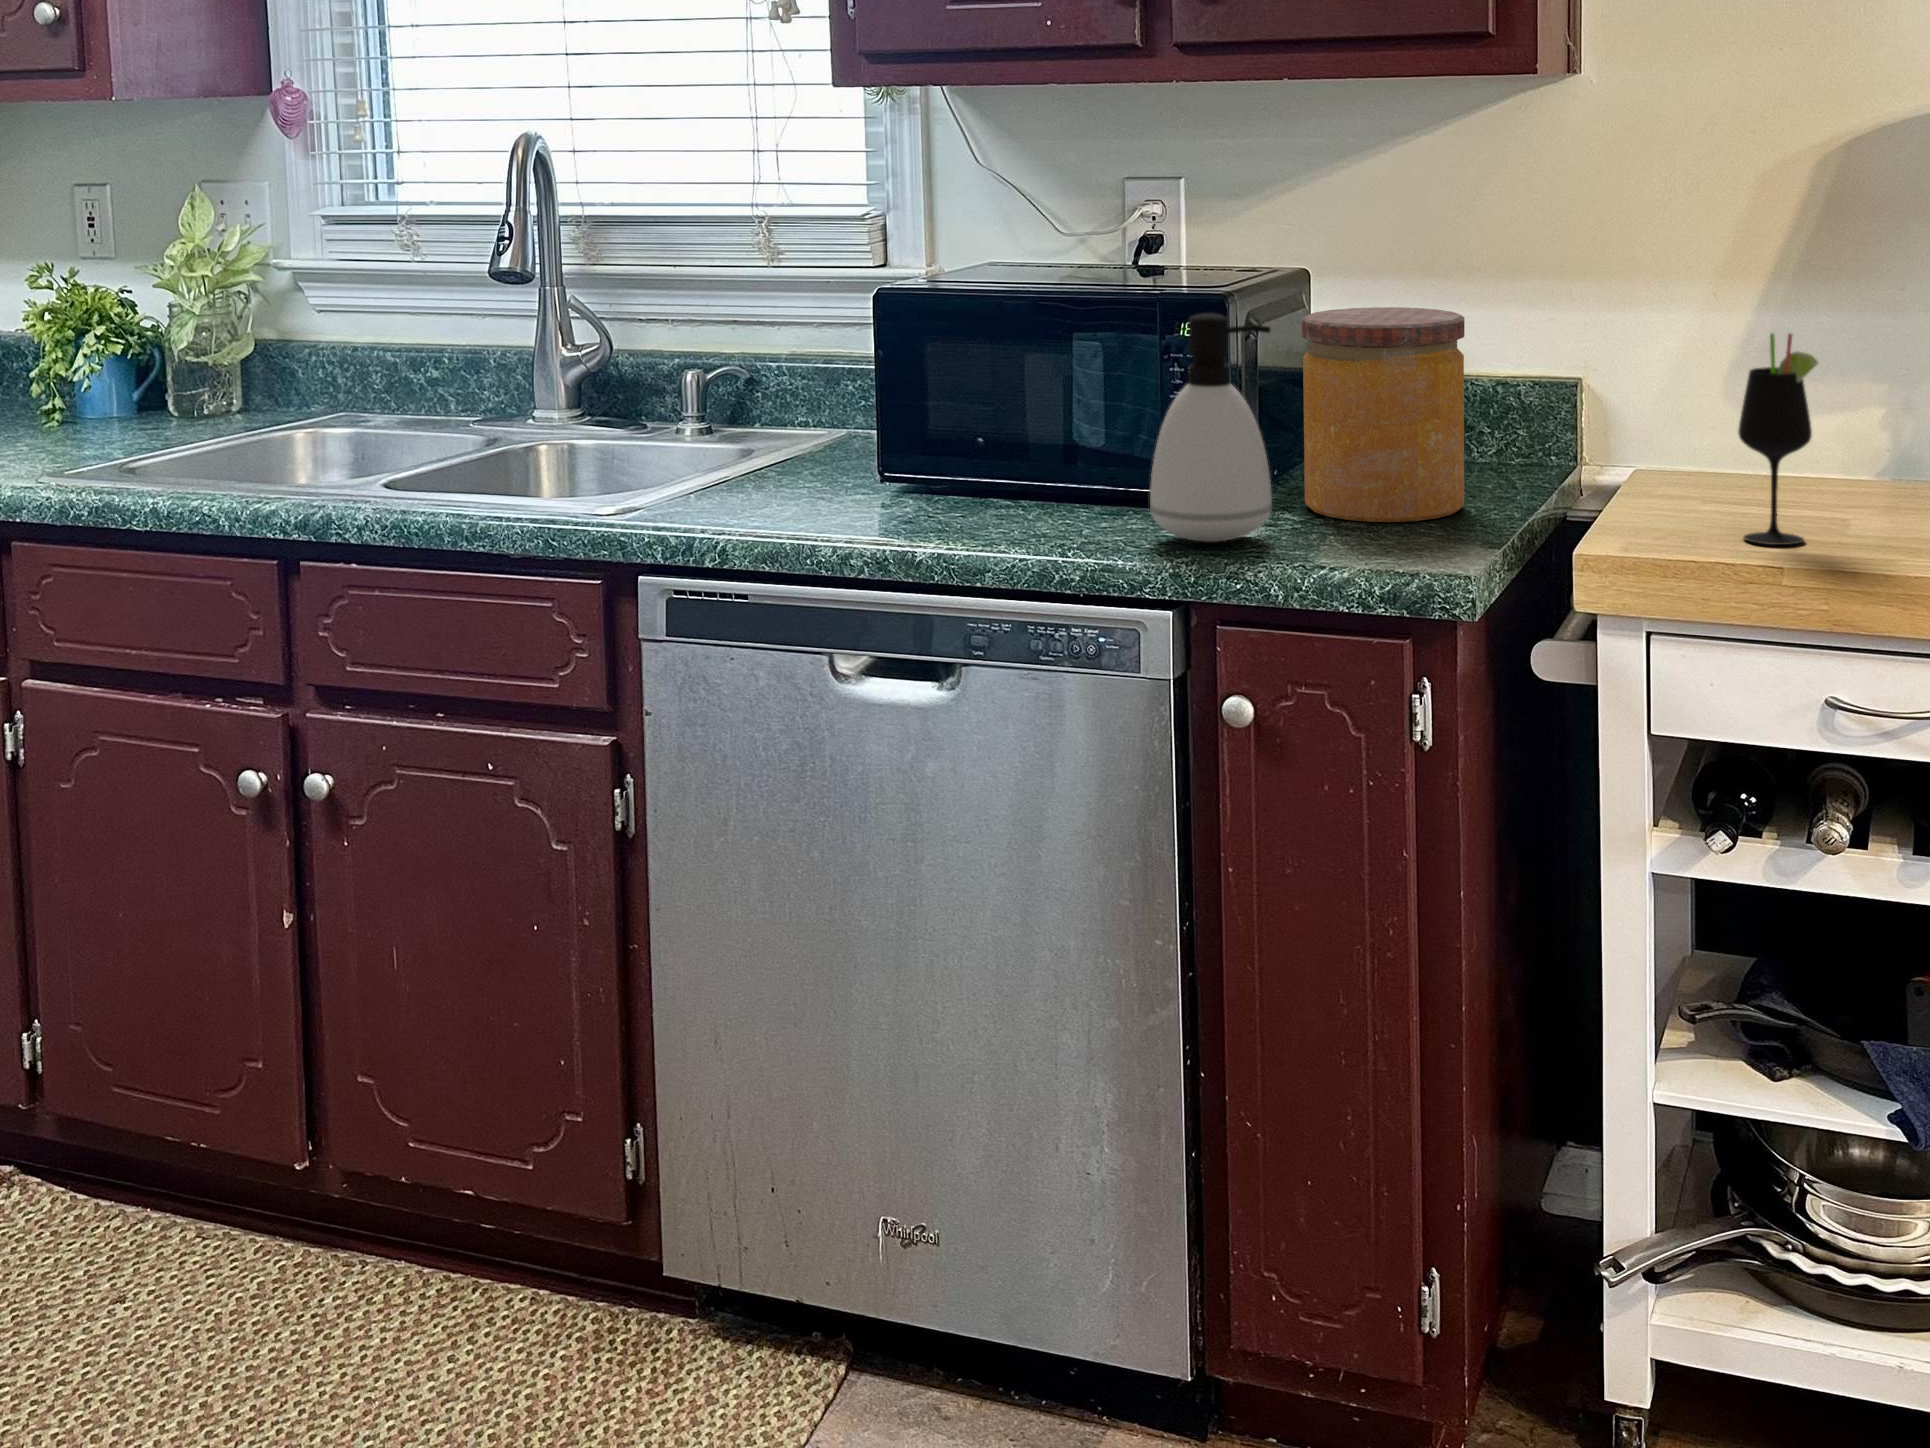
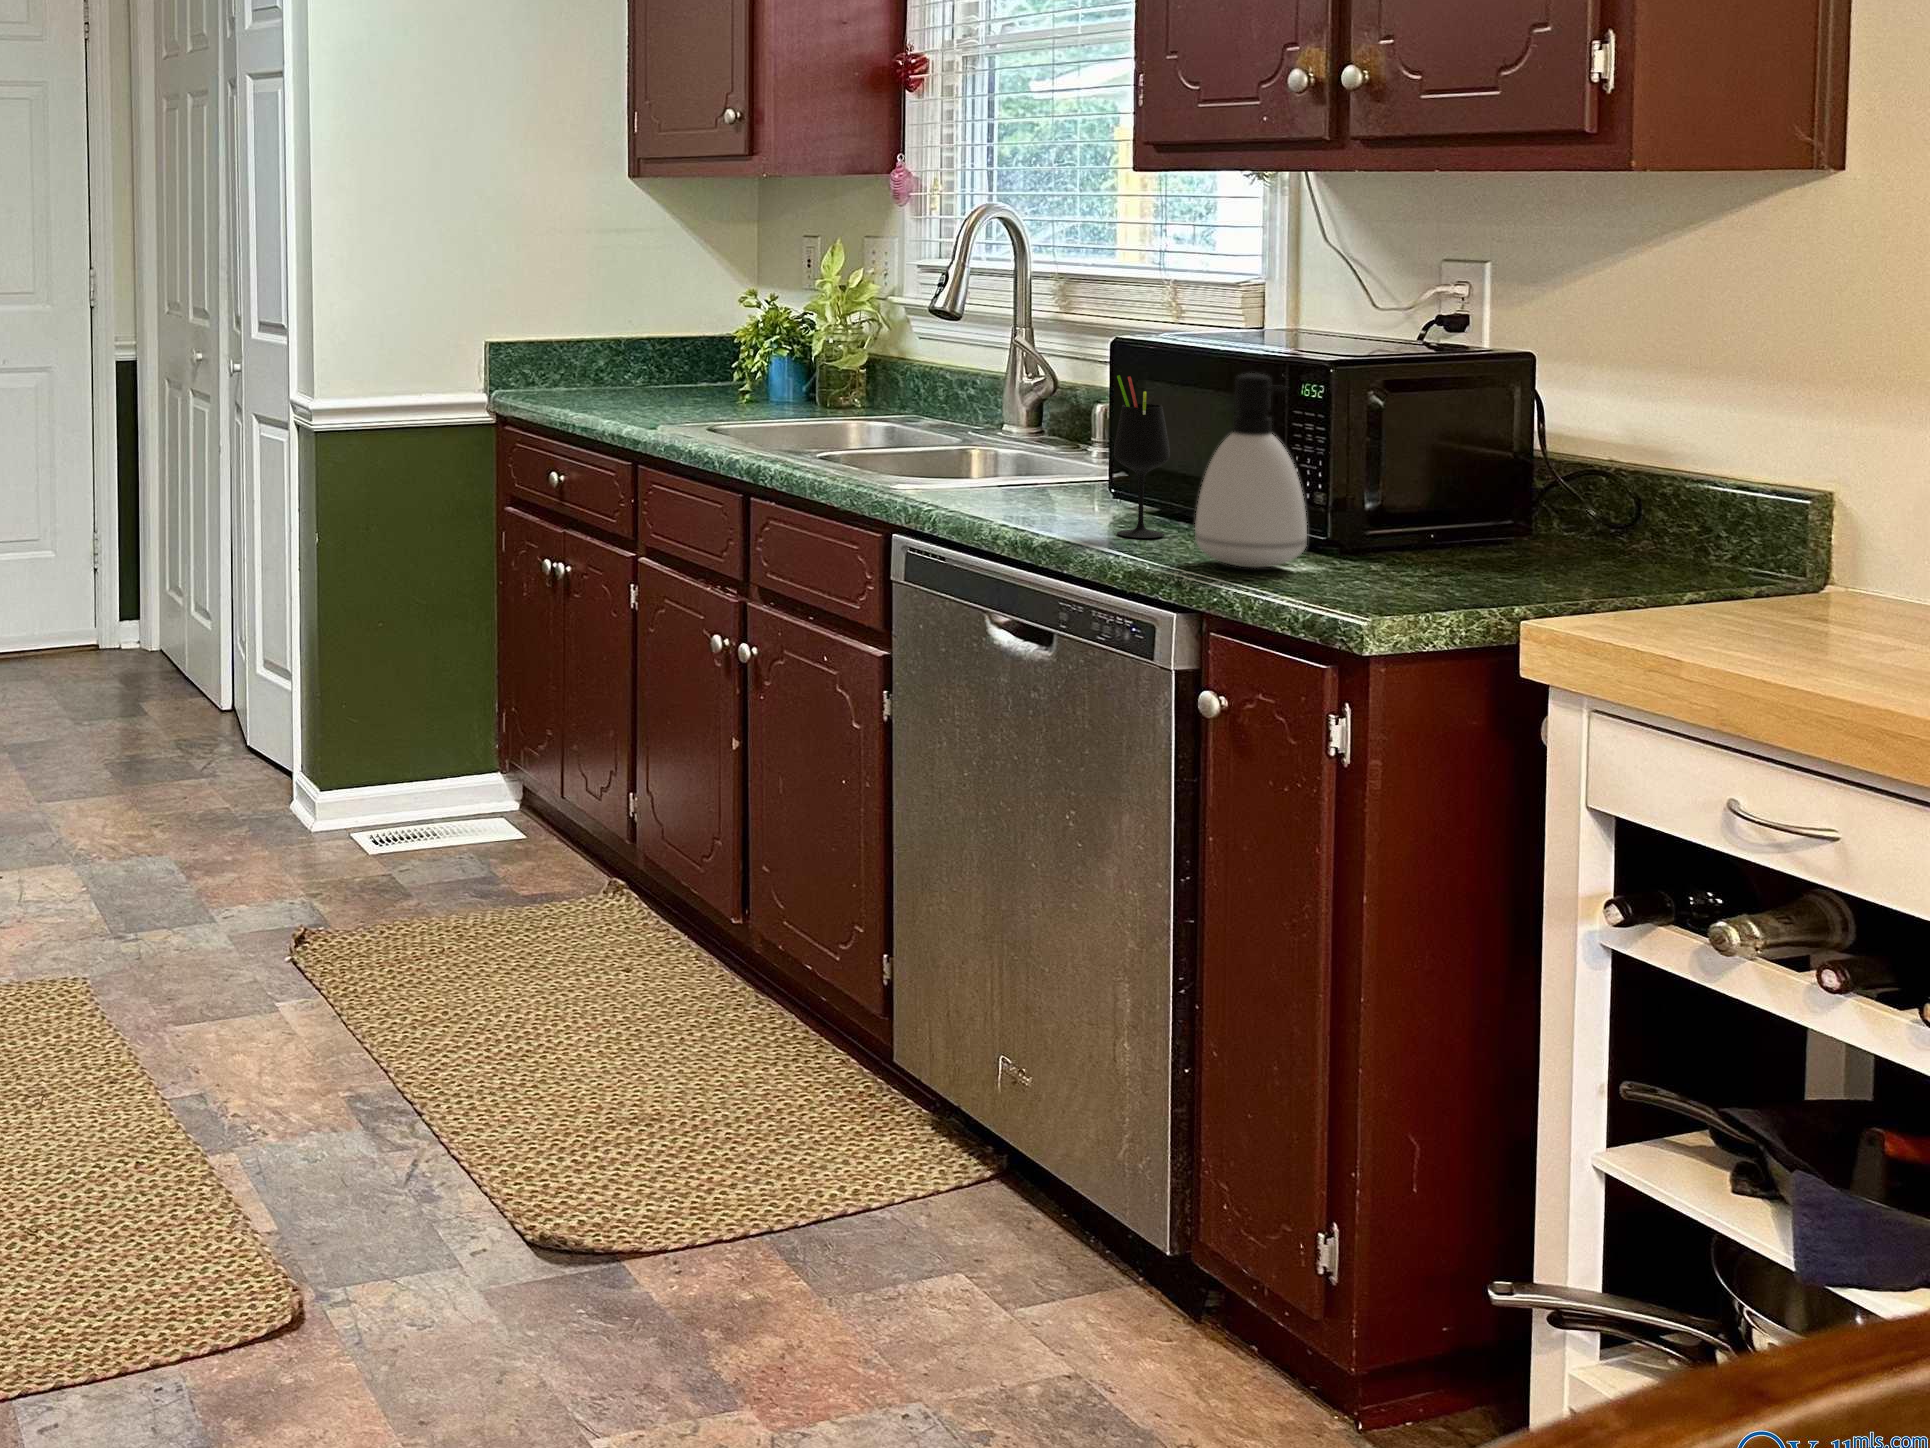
jar: present [1302,307,1465,522] -> none [1401,388,1574,588]
wine glass: present [1738,334,1818,545] -> present [1114,375,1170,538]

